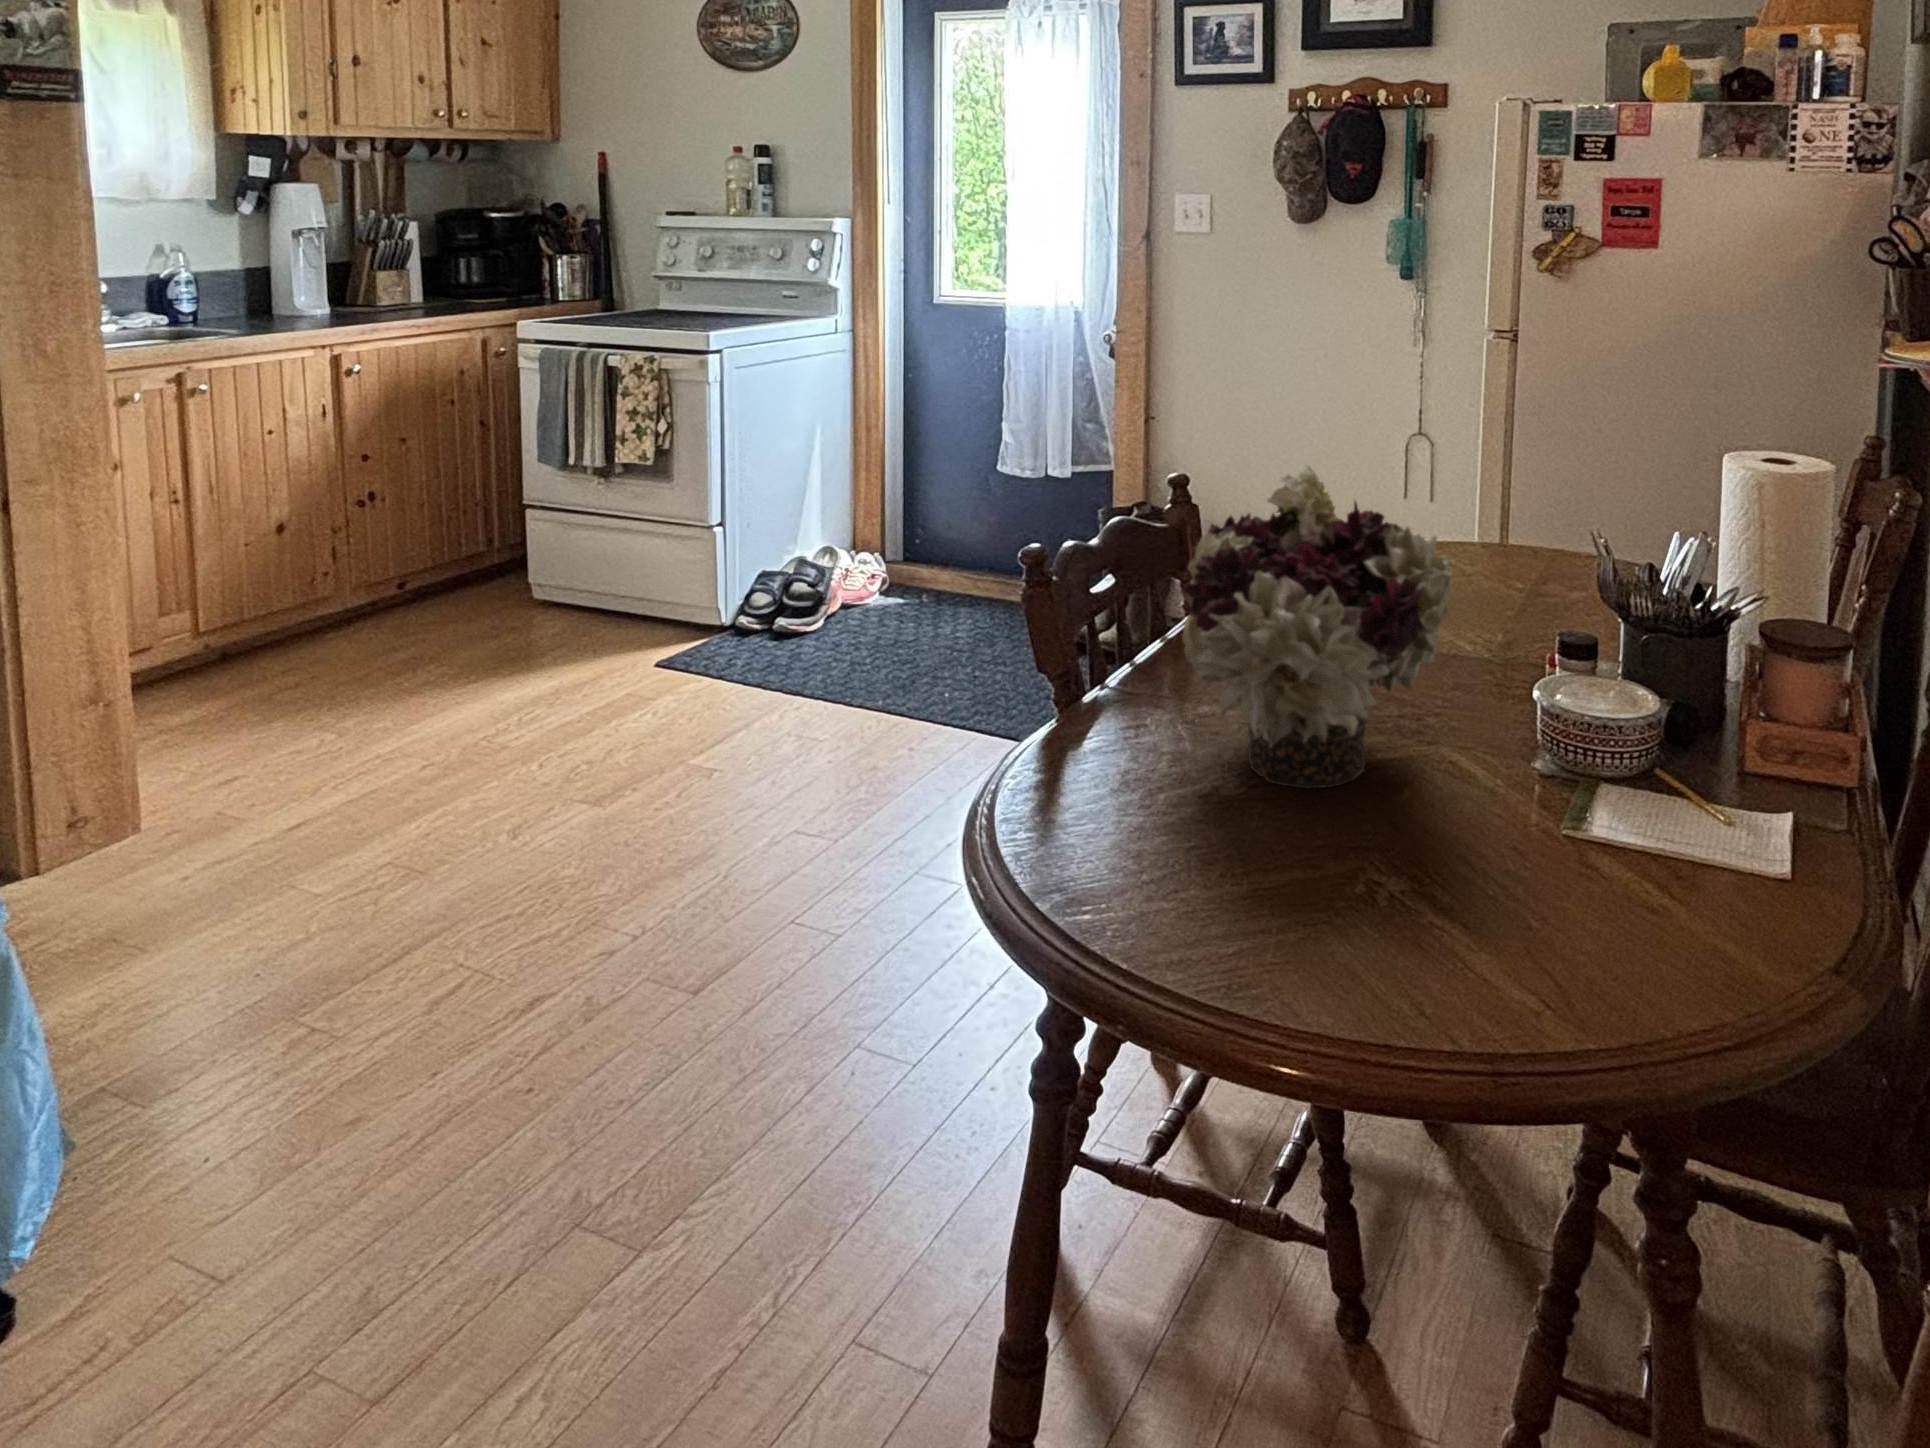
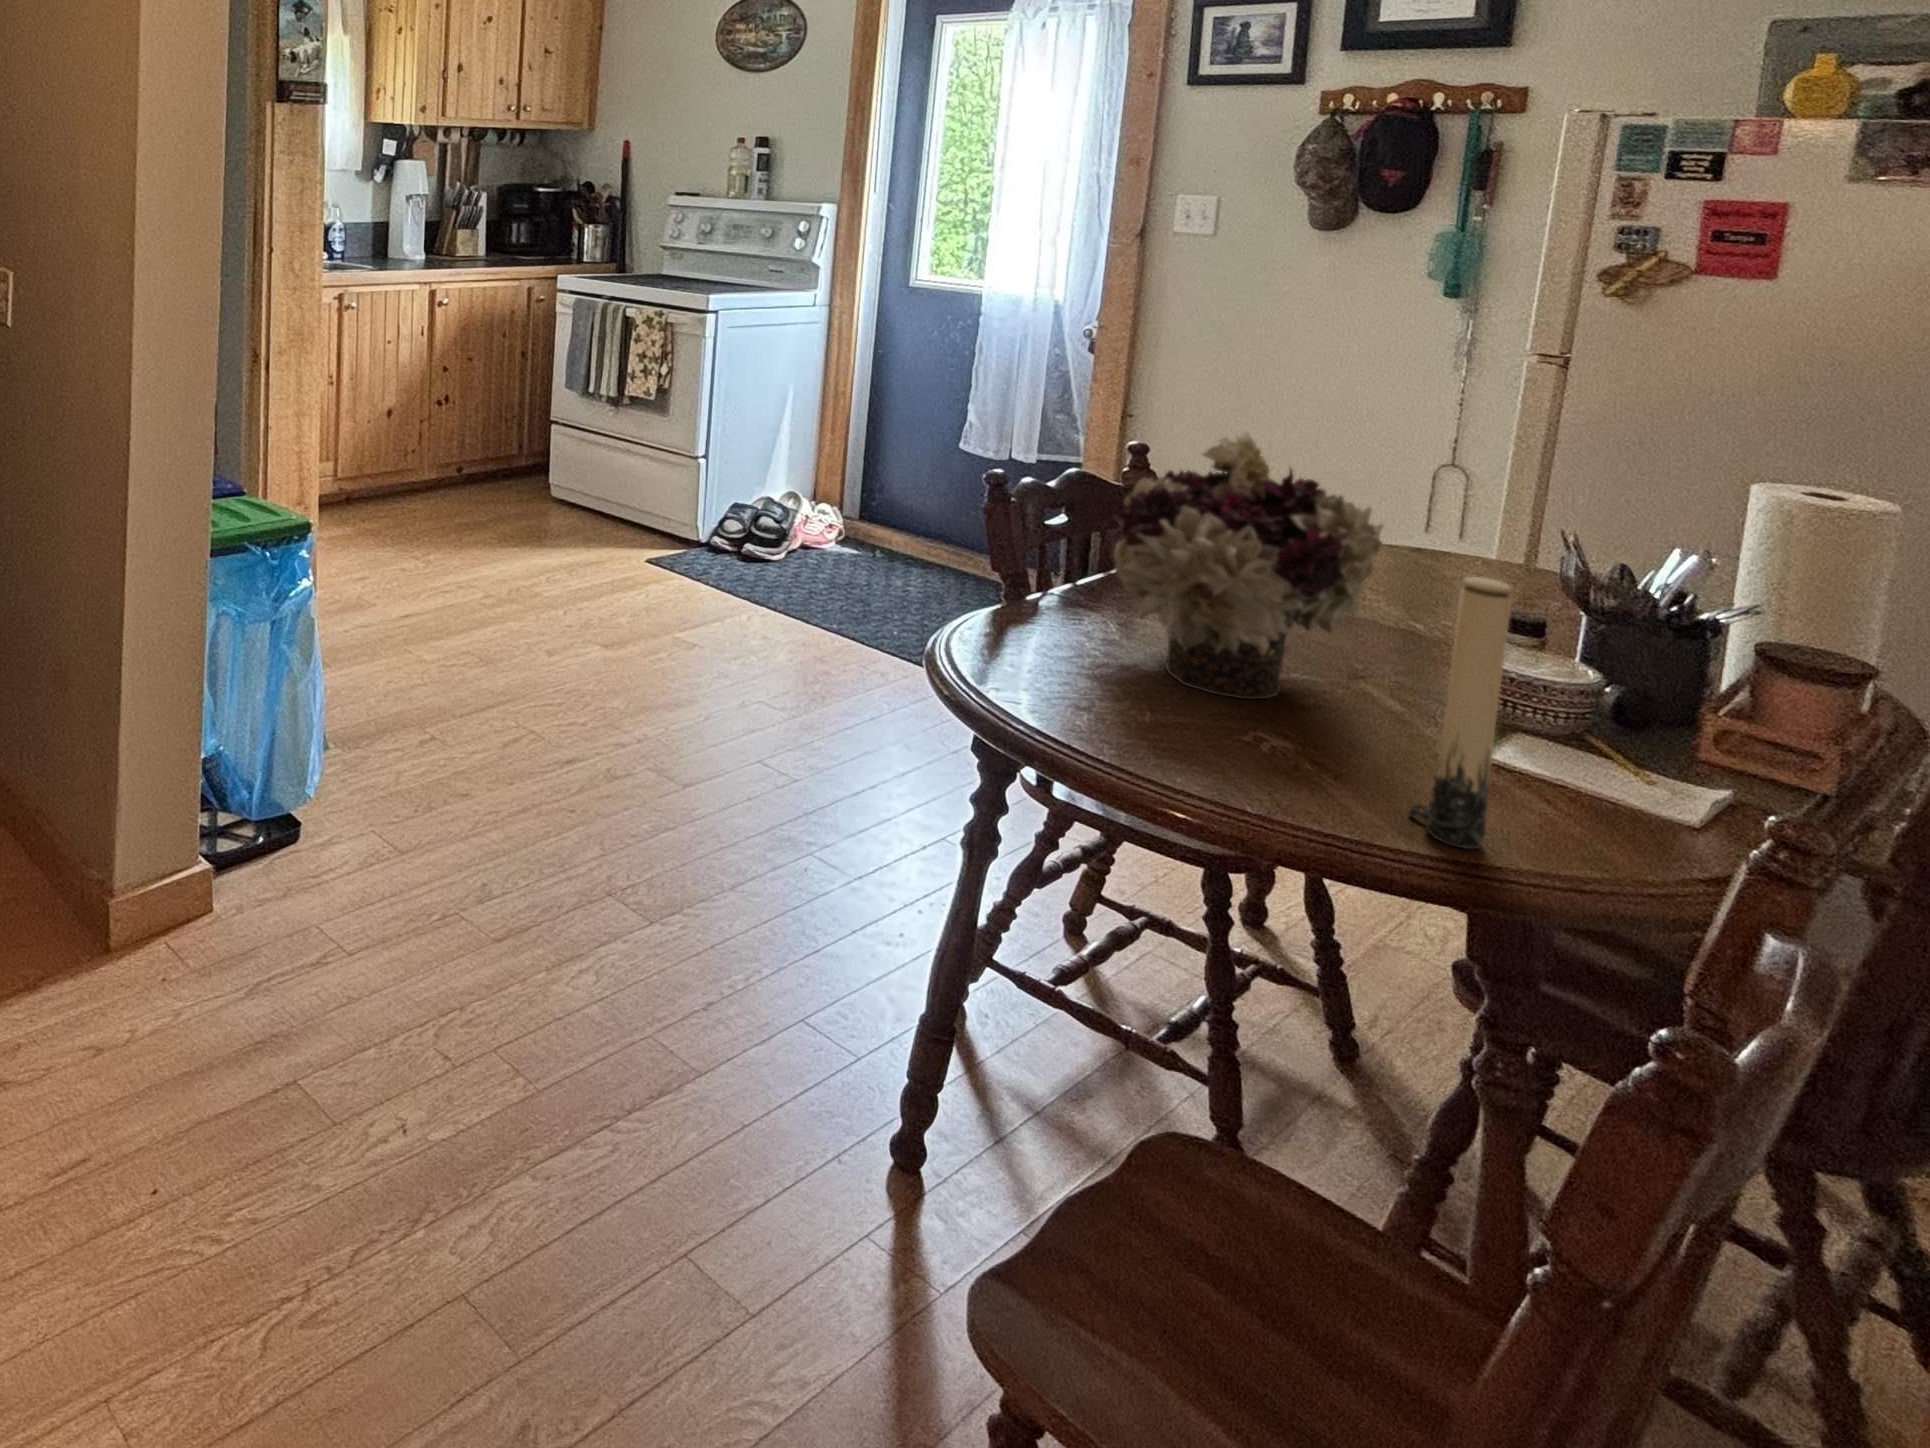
candle: none [1531,628,1617,960] -> present [1409,577,1512,849]

